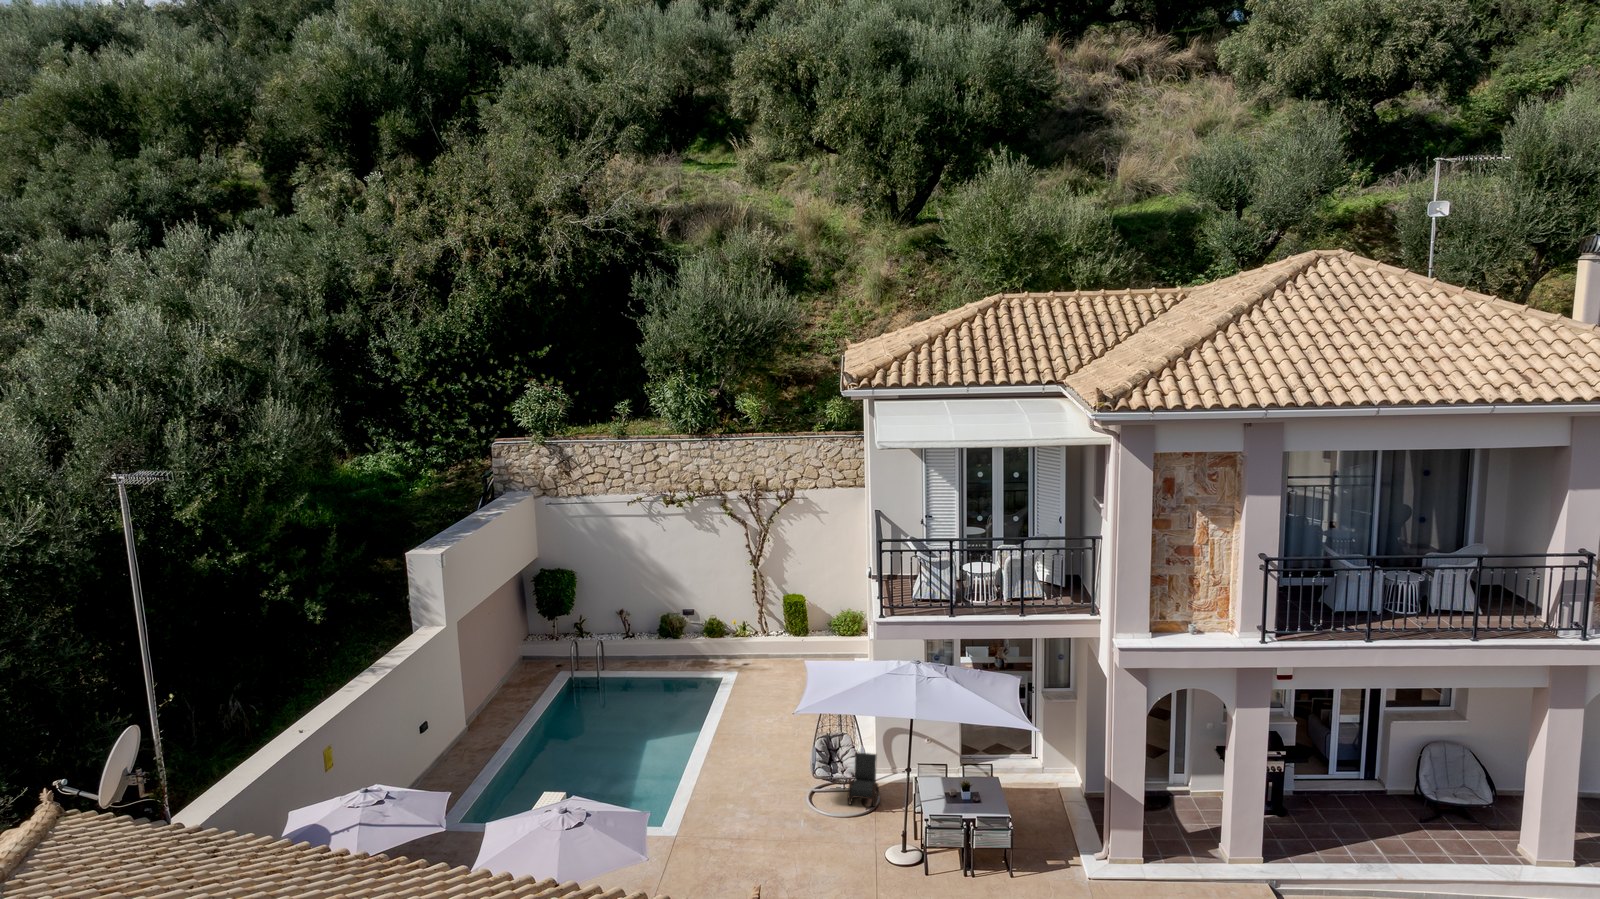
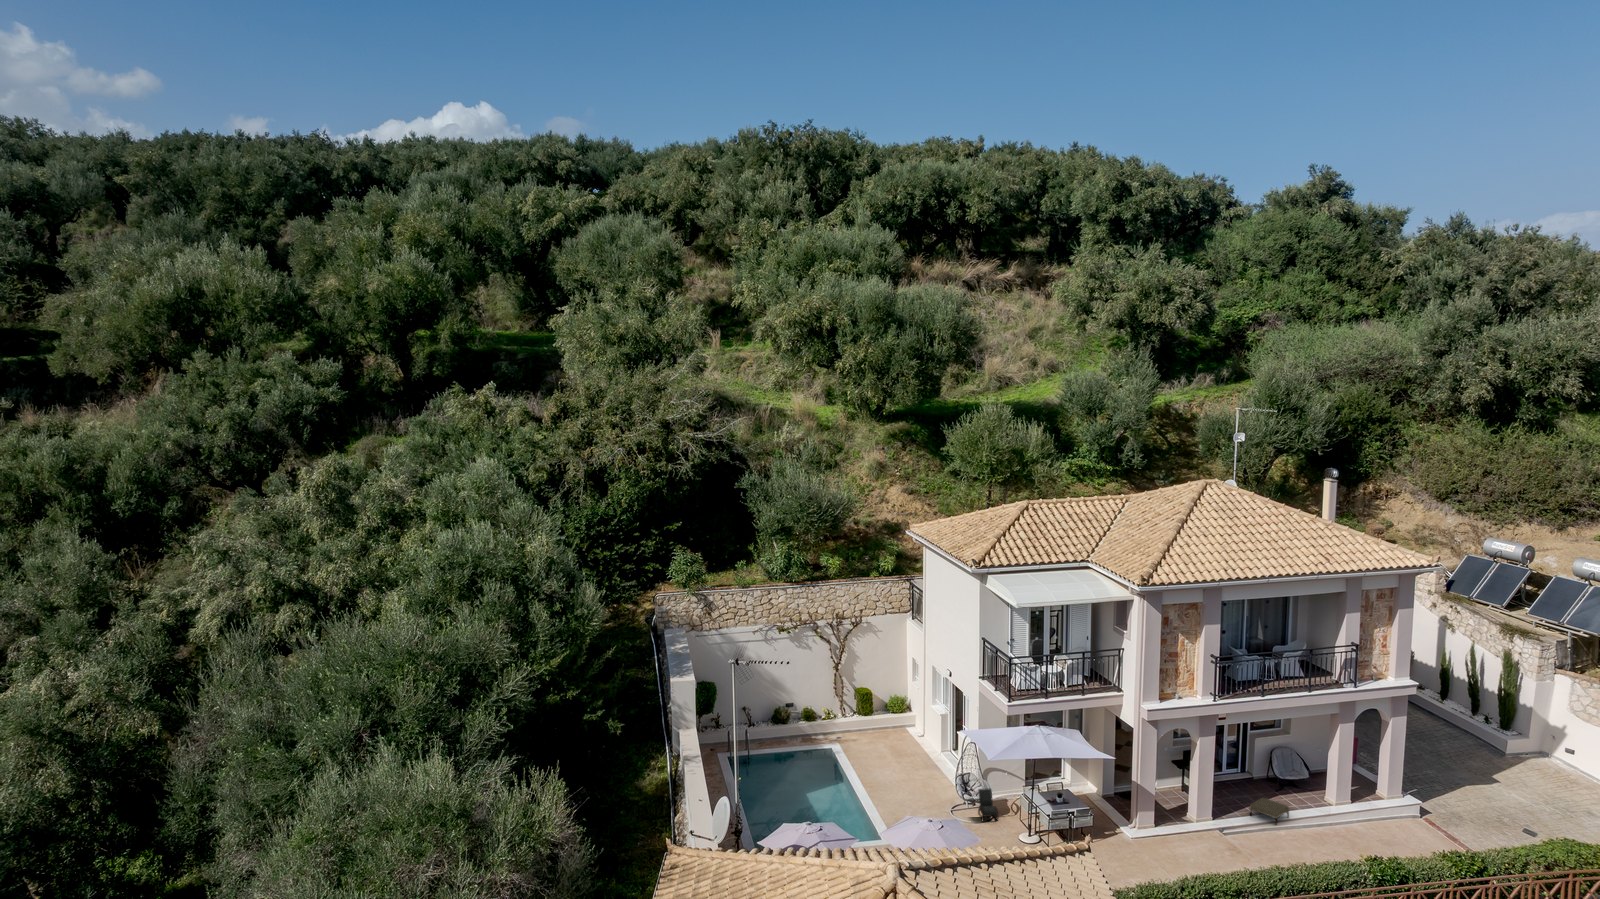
ottoman: none [1337,825,1417,880] -> present [1250,798,1289,824]

